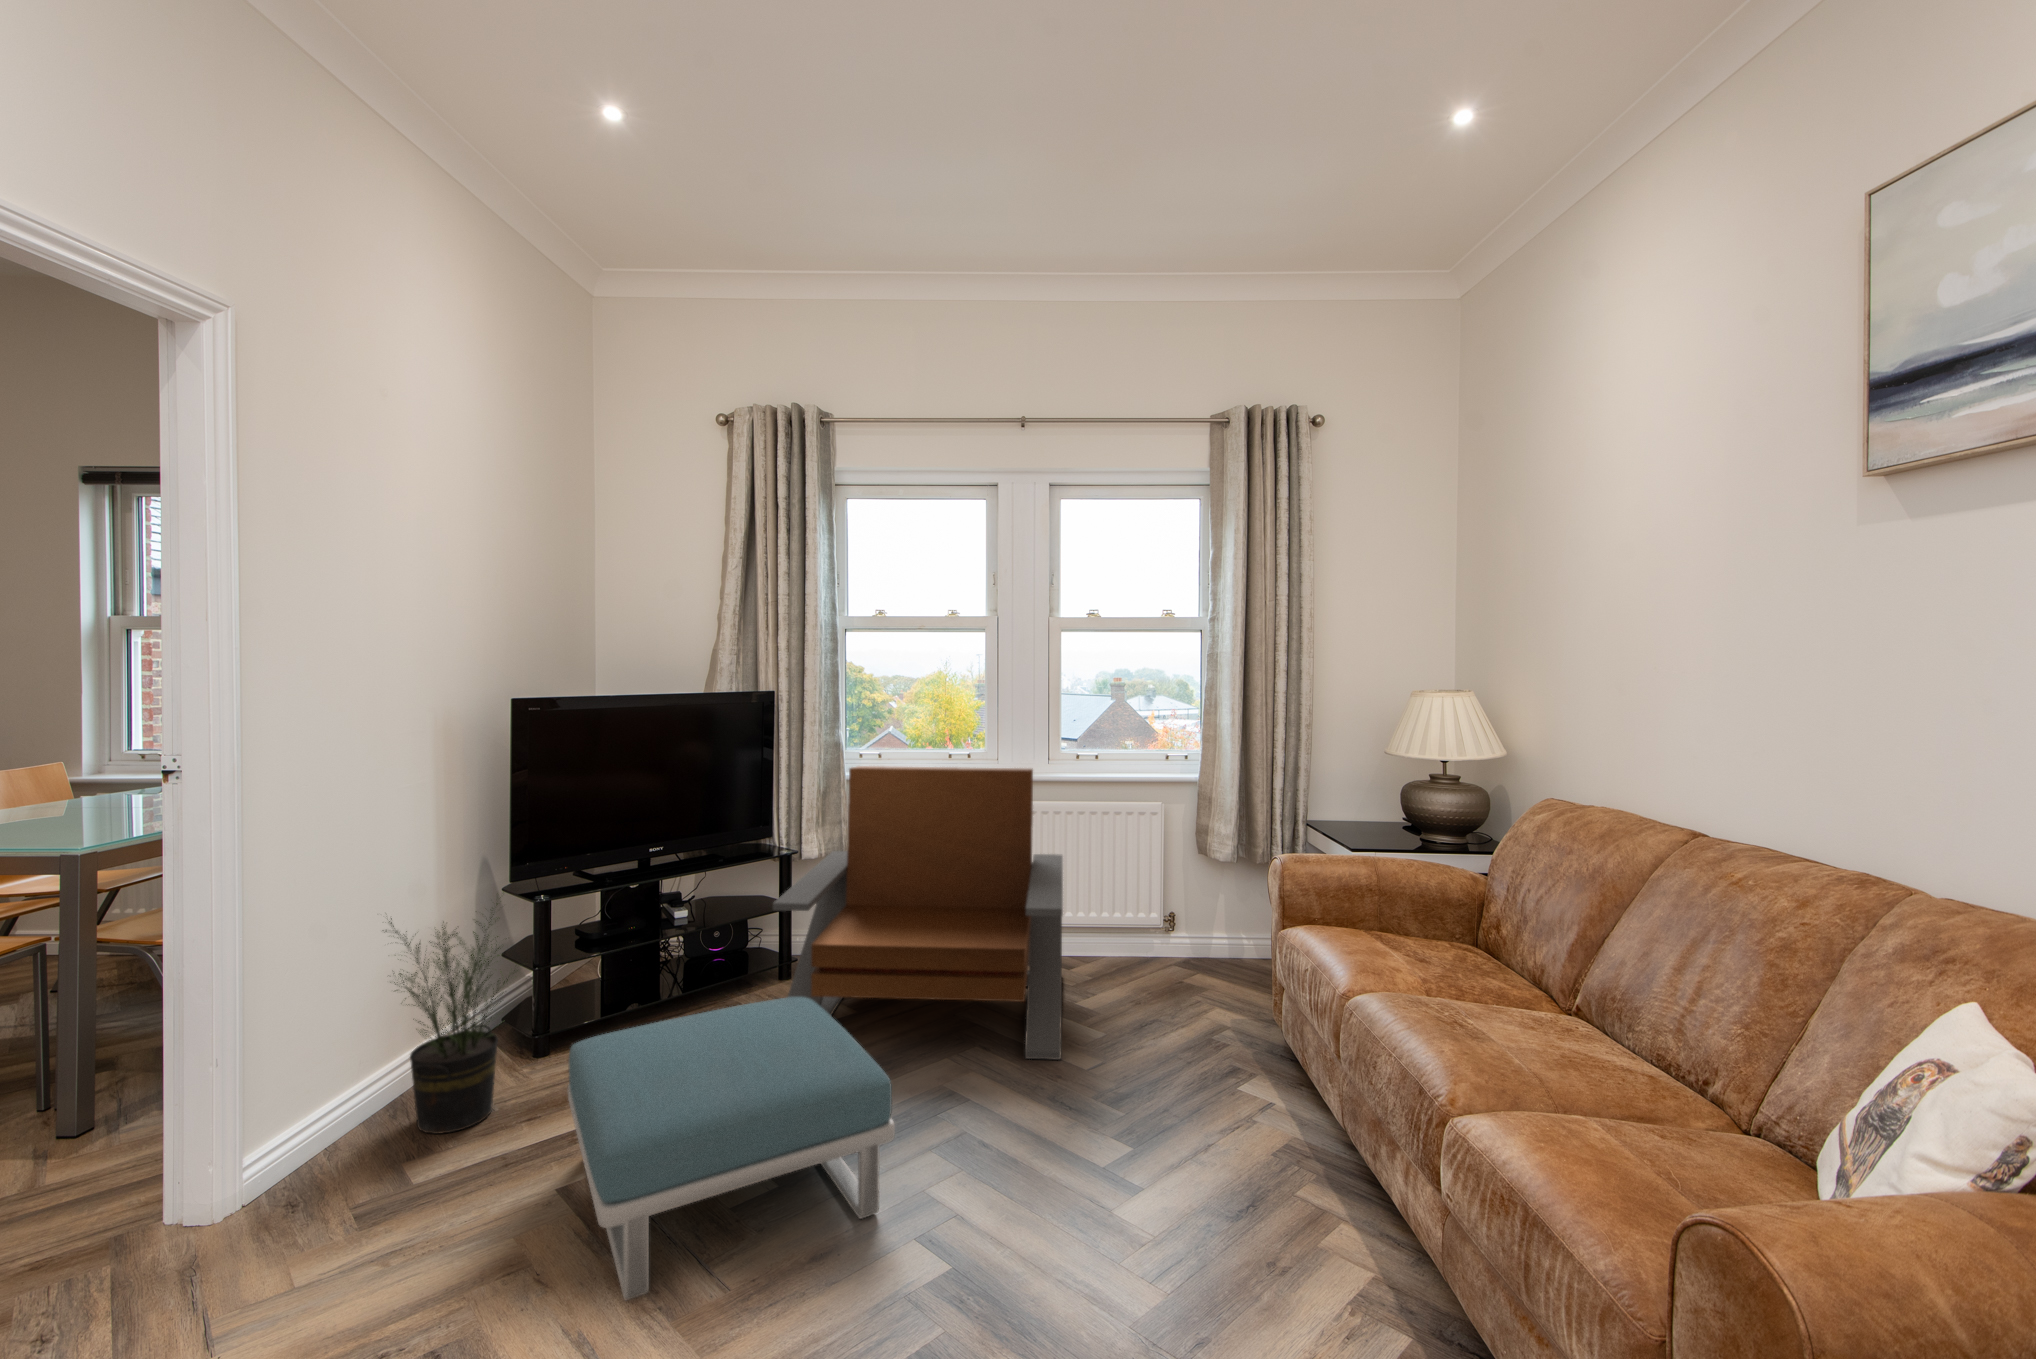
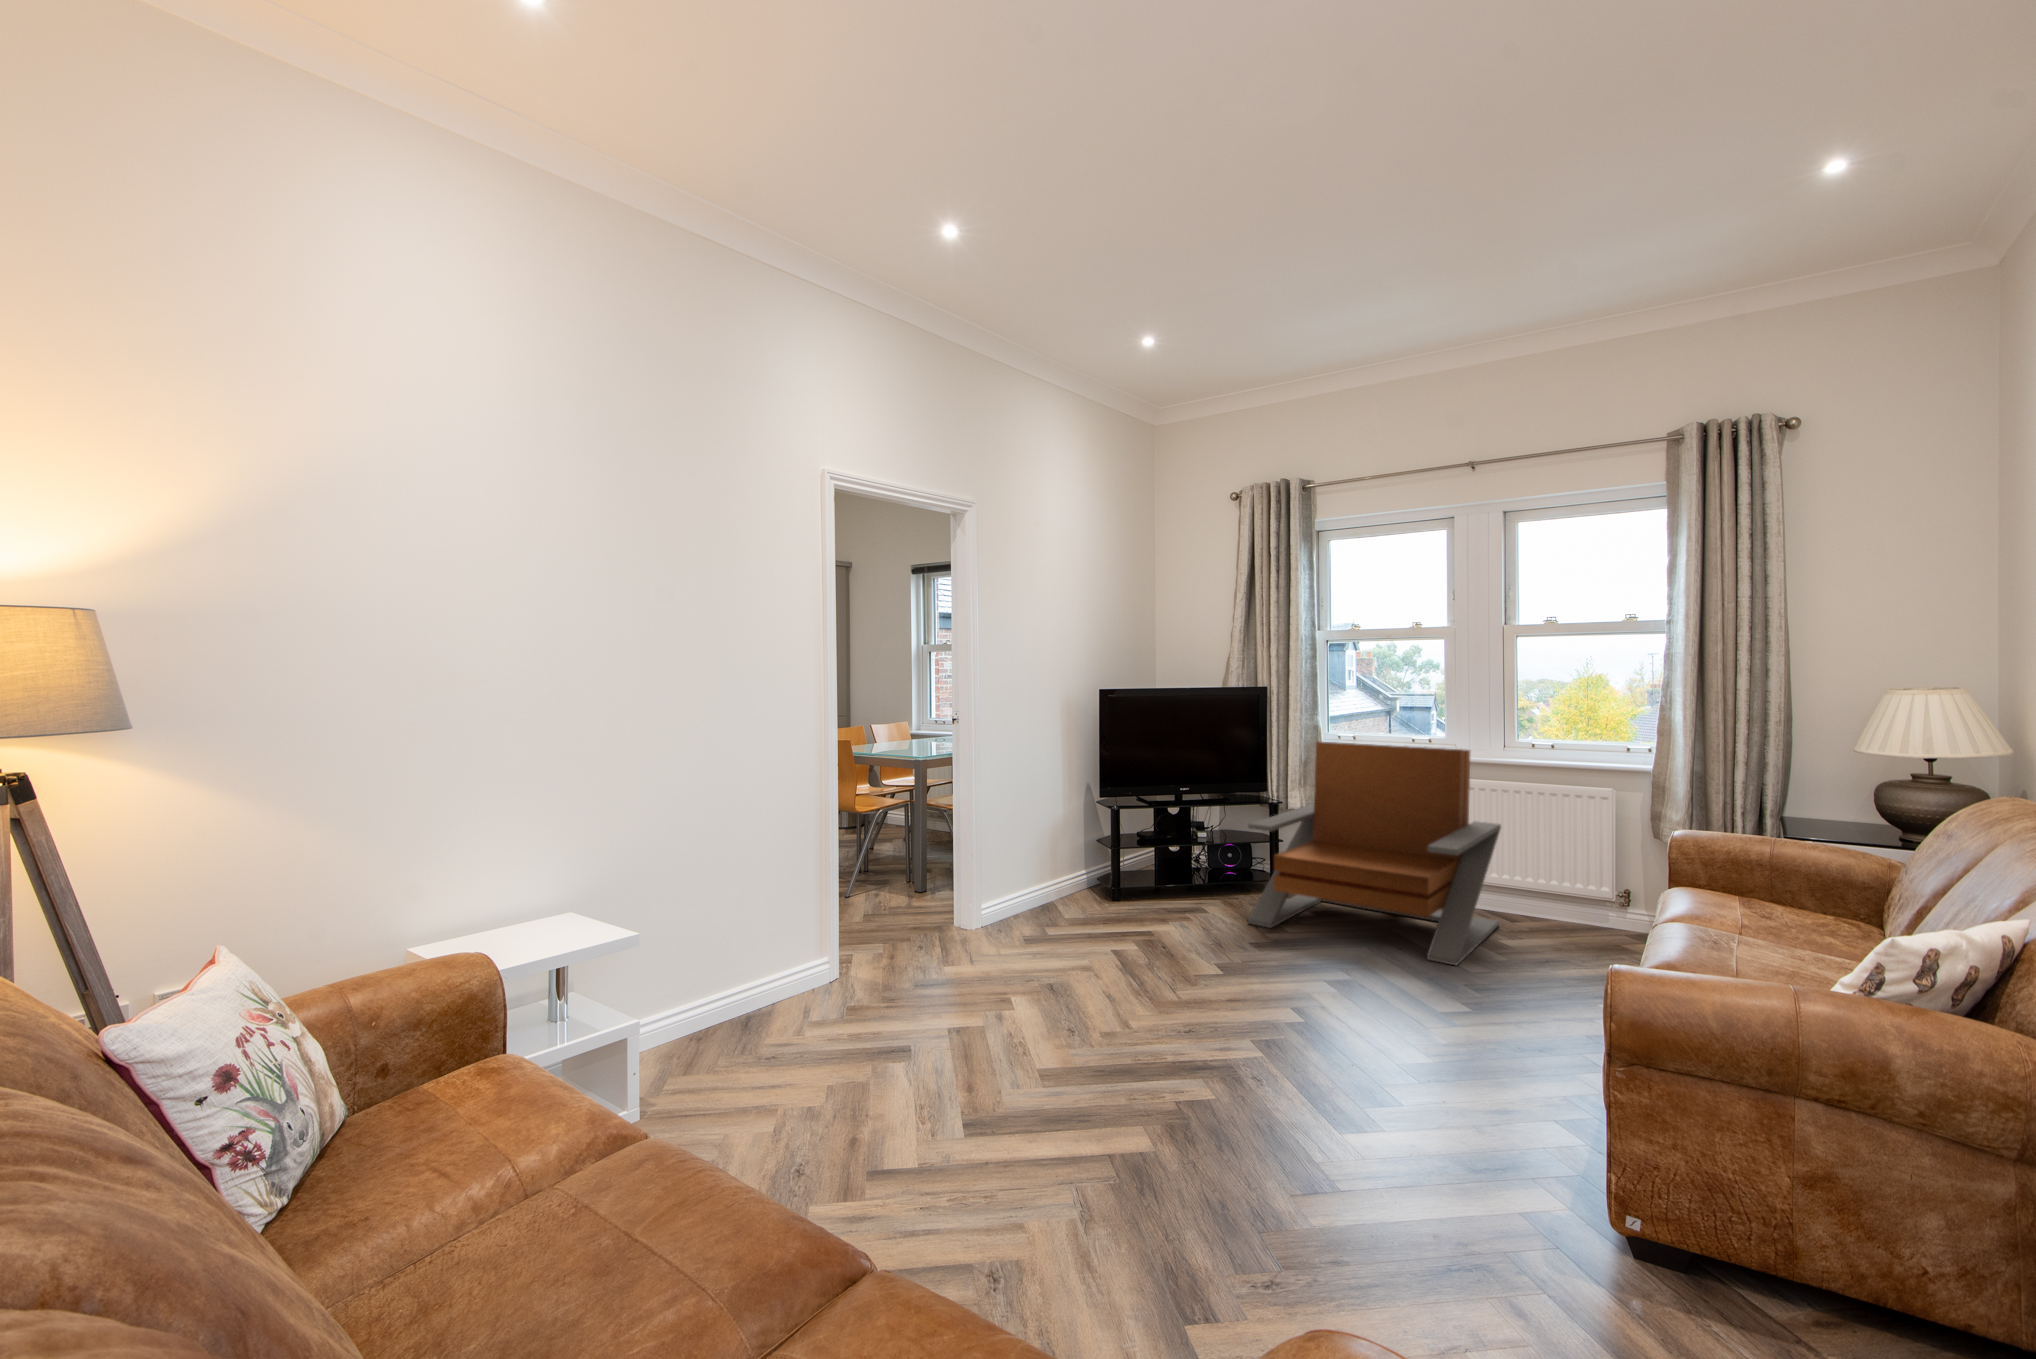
potted plant: present [383,897,518,1134] -> none [1032,795,1105,921]
footstool: present [568,997,895,1300] -> none [1119,874,1289,997]

